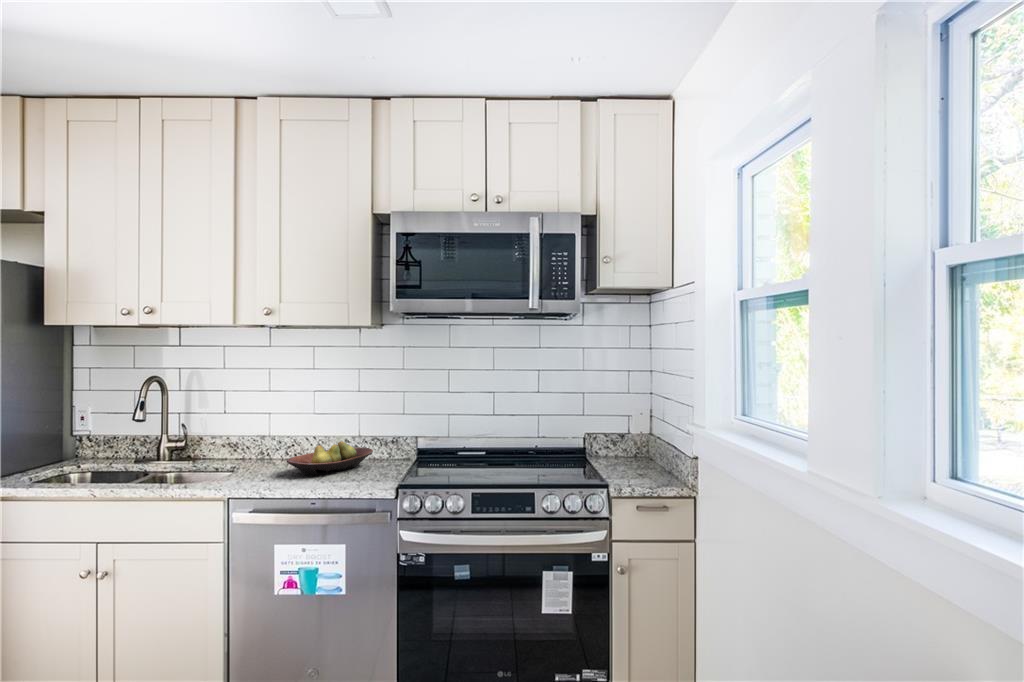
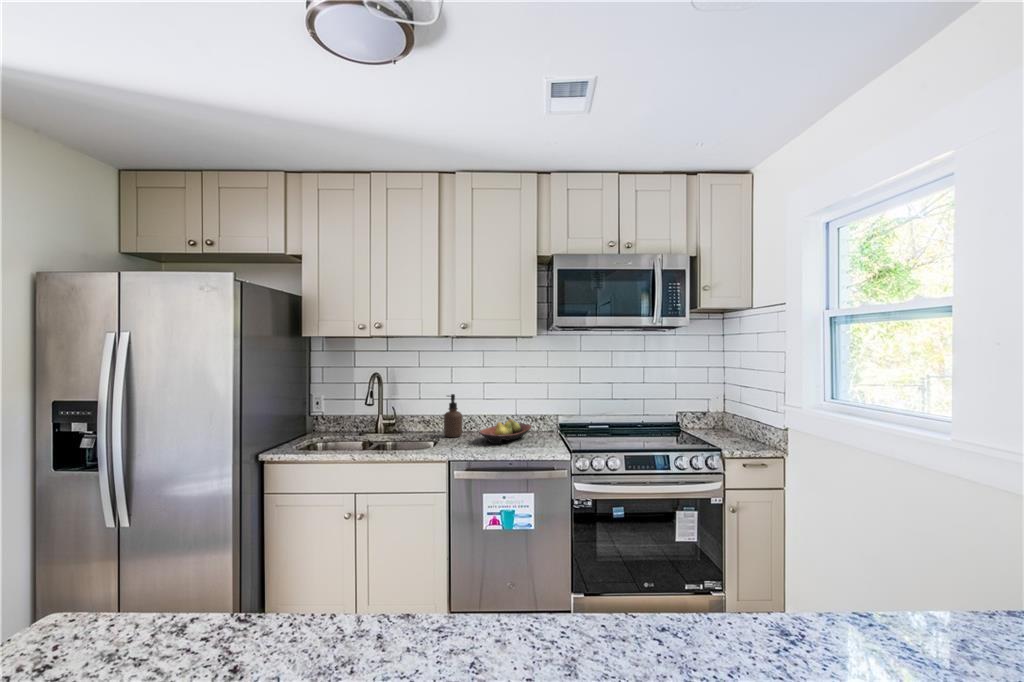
soap dispenser: none [252,406,279,467] -> present [444,394,462,437]

